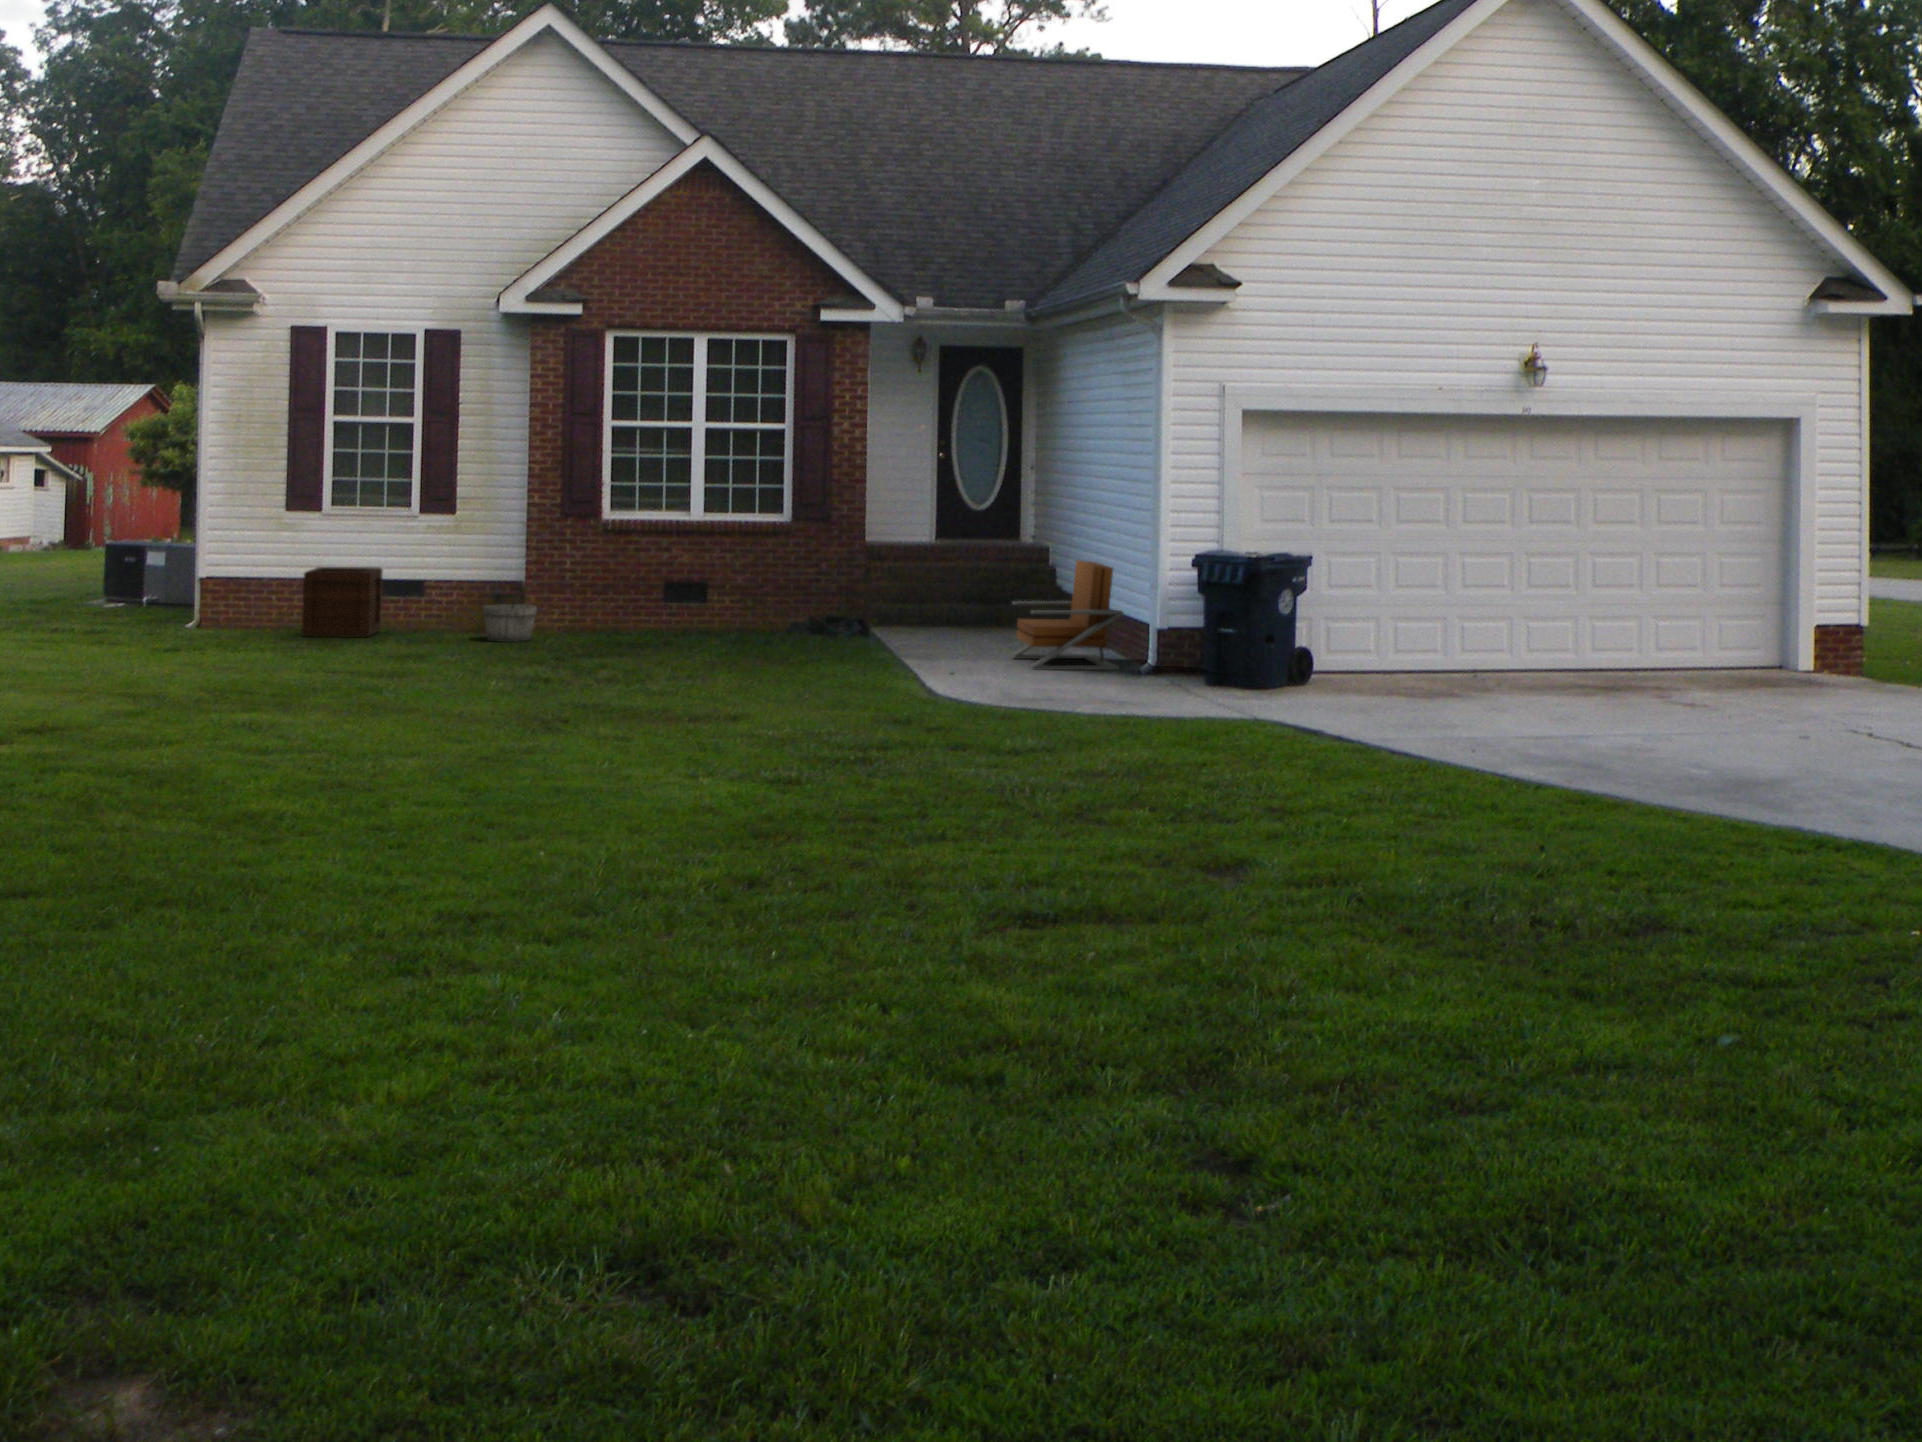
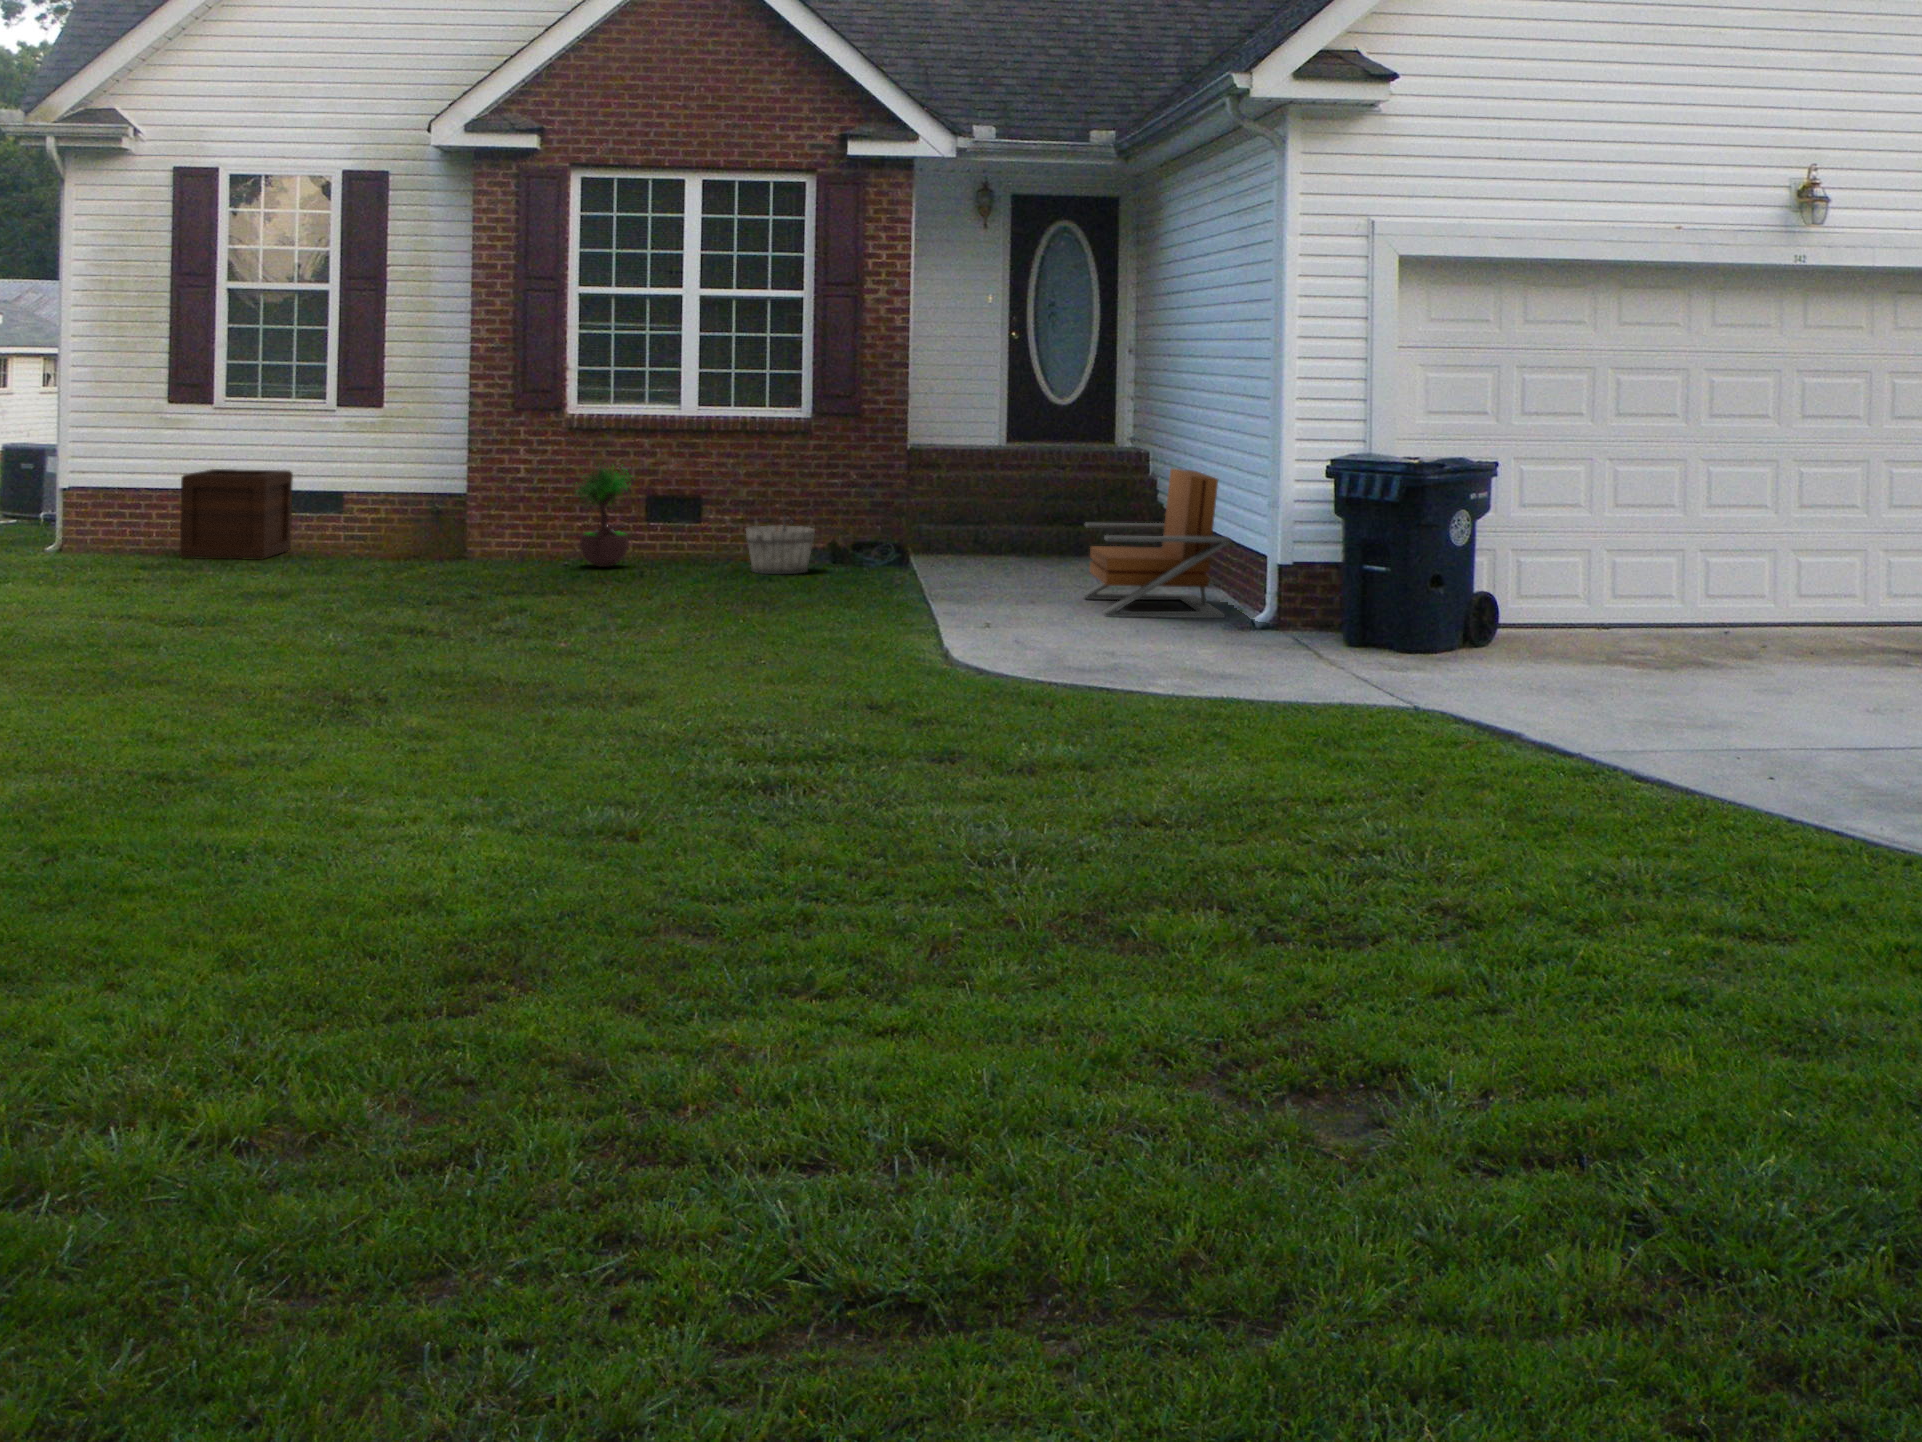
potted tree: none [611,554,662,640] -> present [575,463,631,567]
wooden bucket: present [483,602,537,642] -> present [746,516,815,574]

